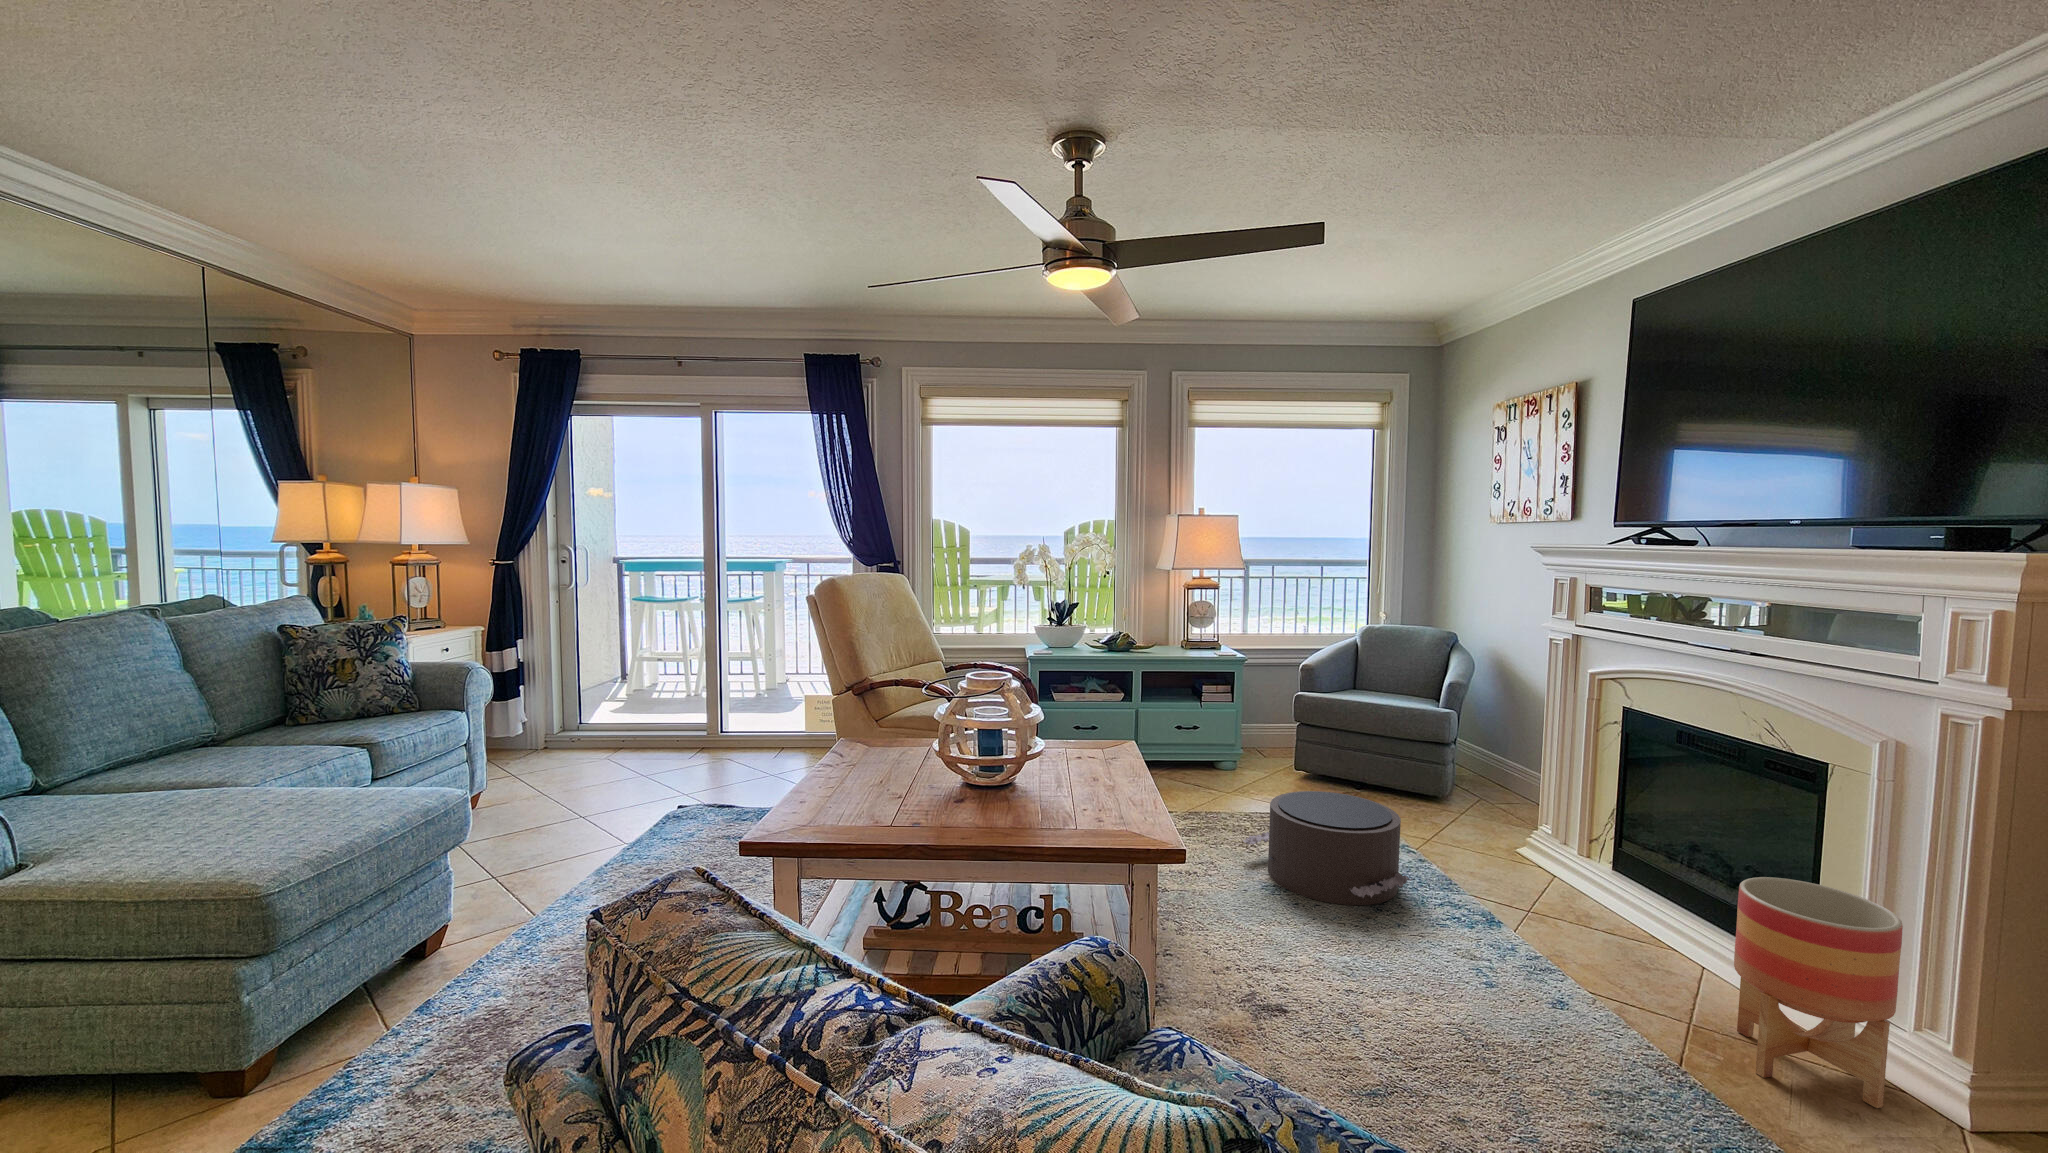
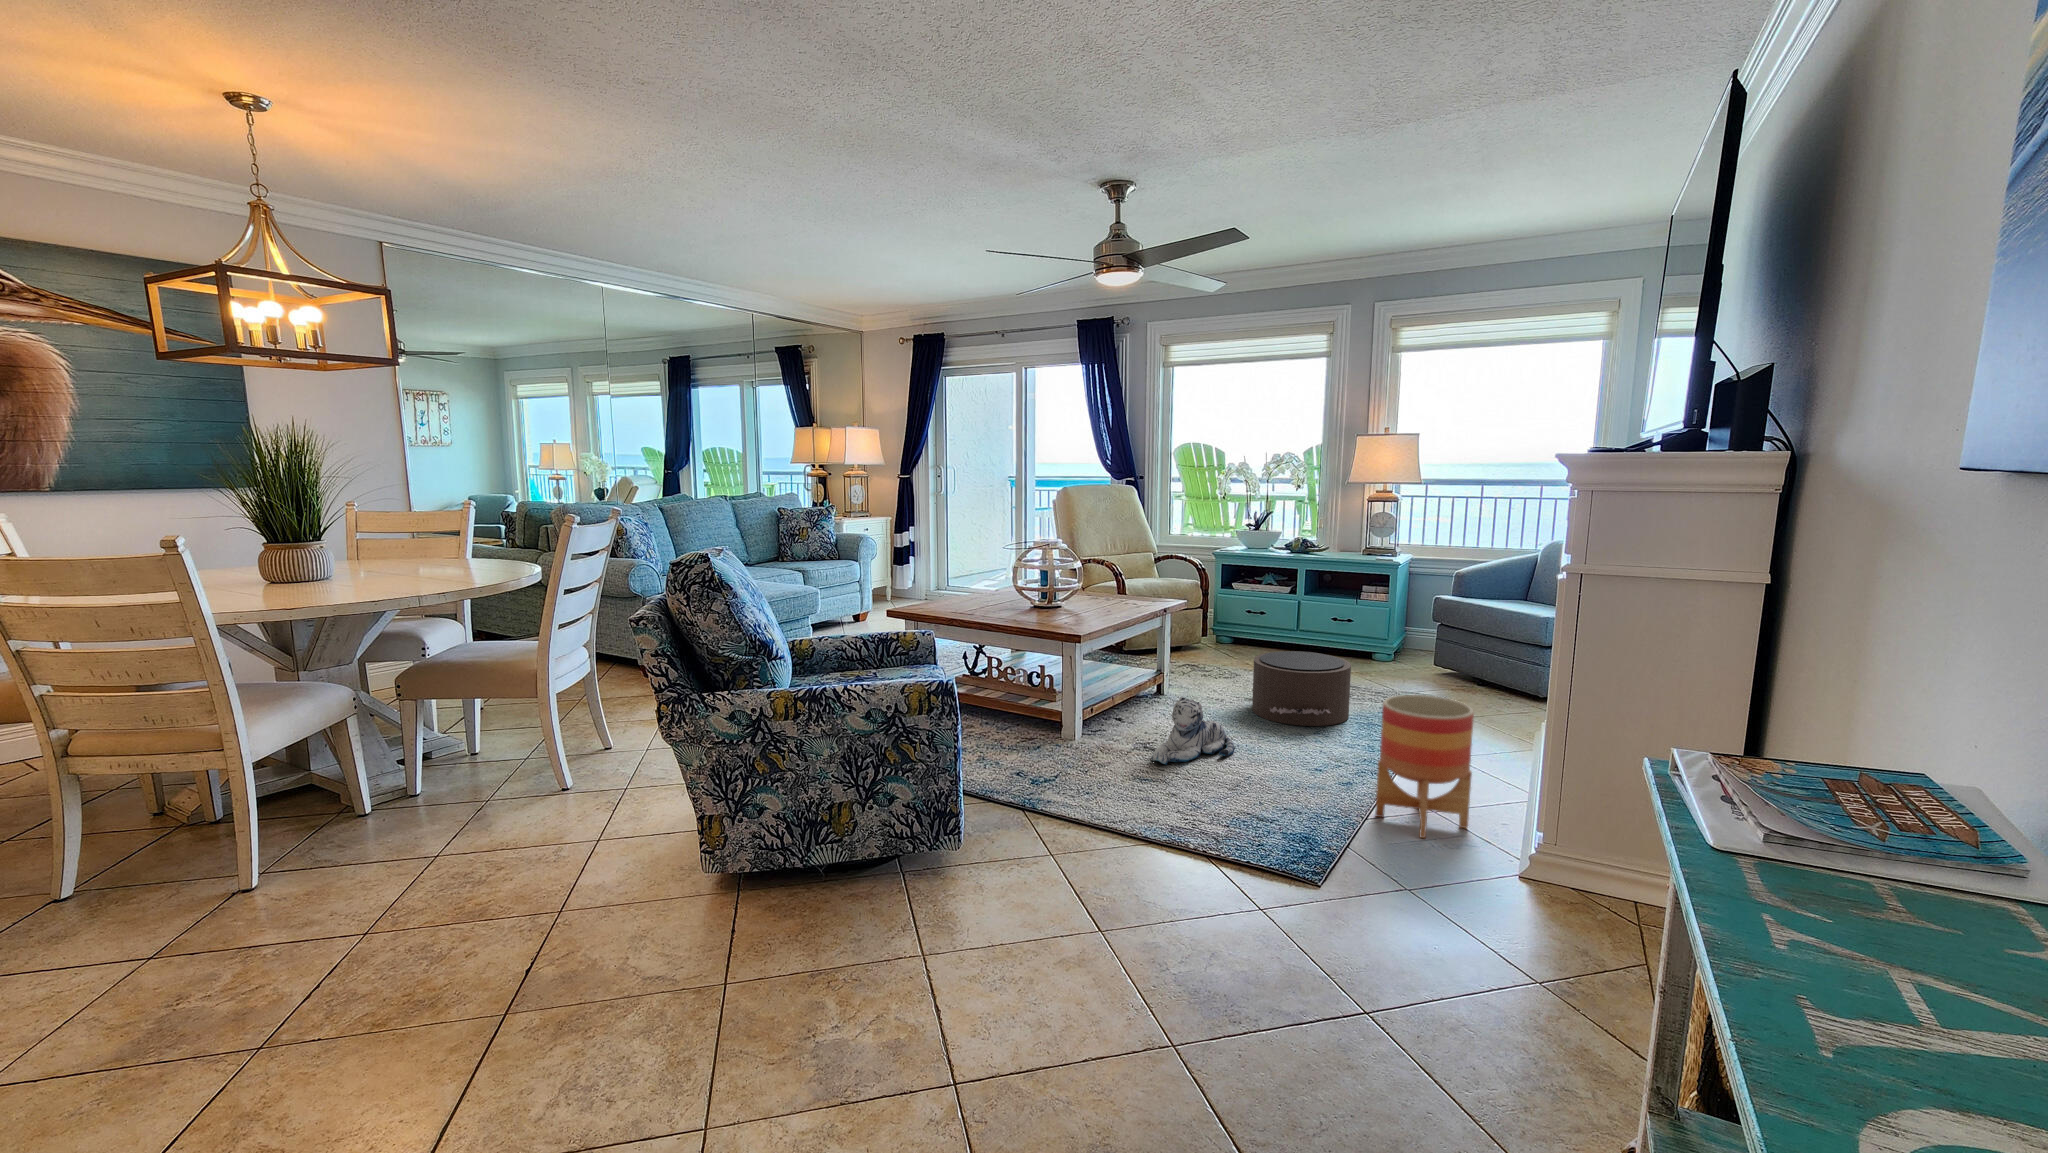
plush toy: none [1341,929,1440,1062] -> present [1152,697,1234,765]

